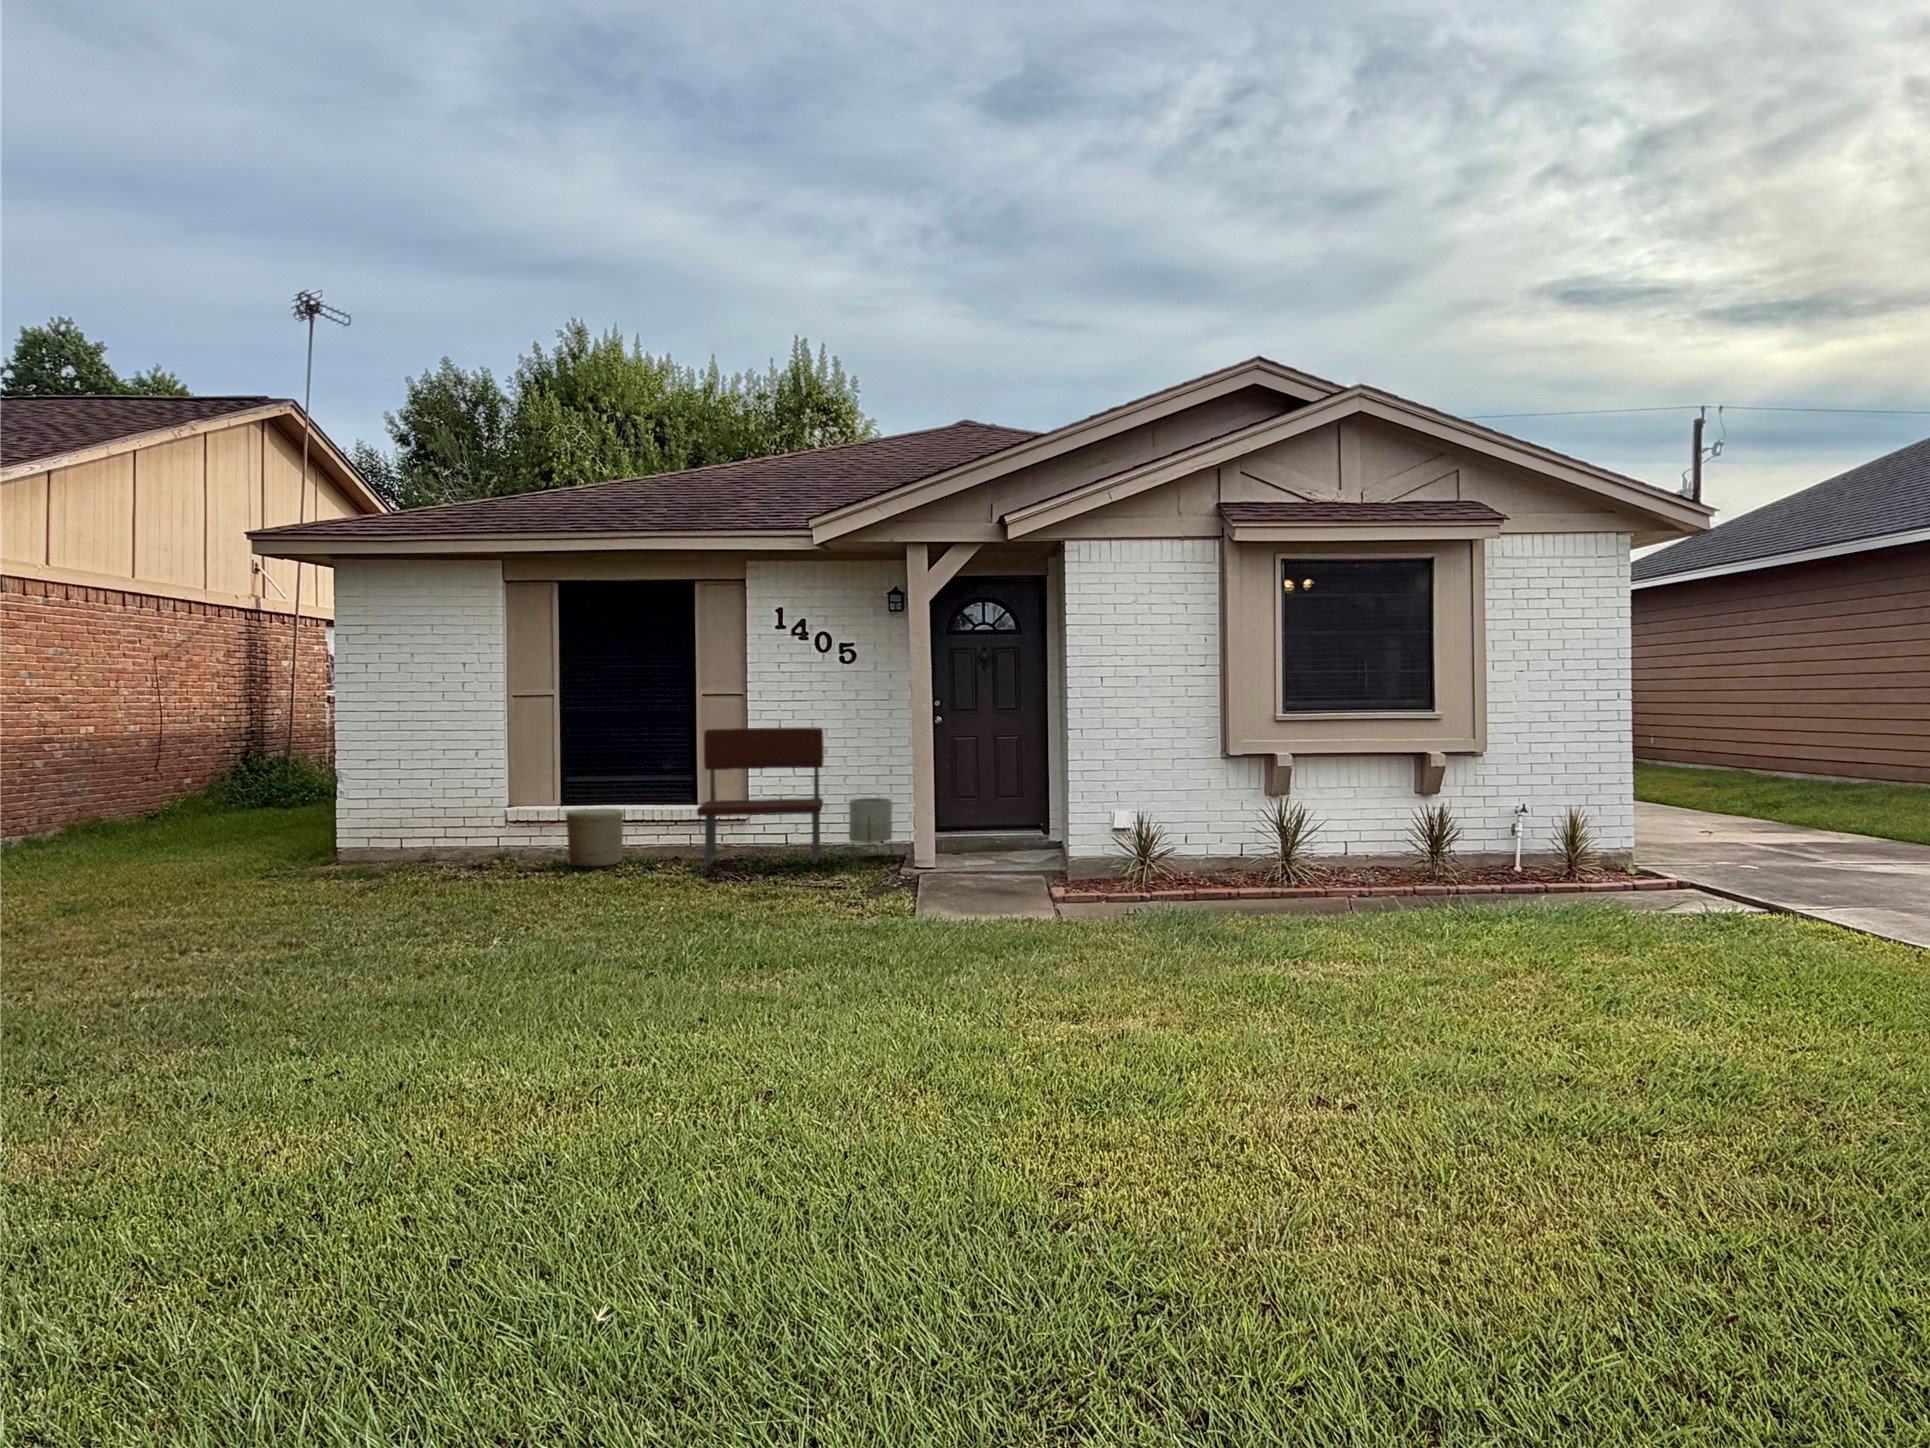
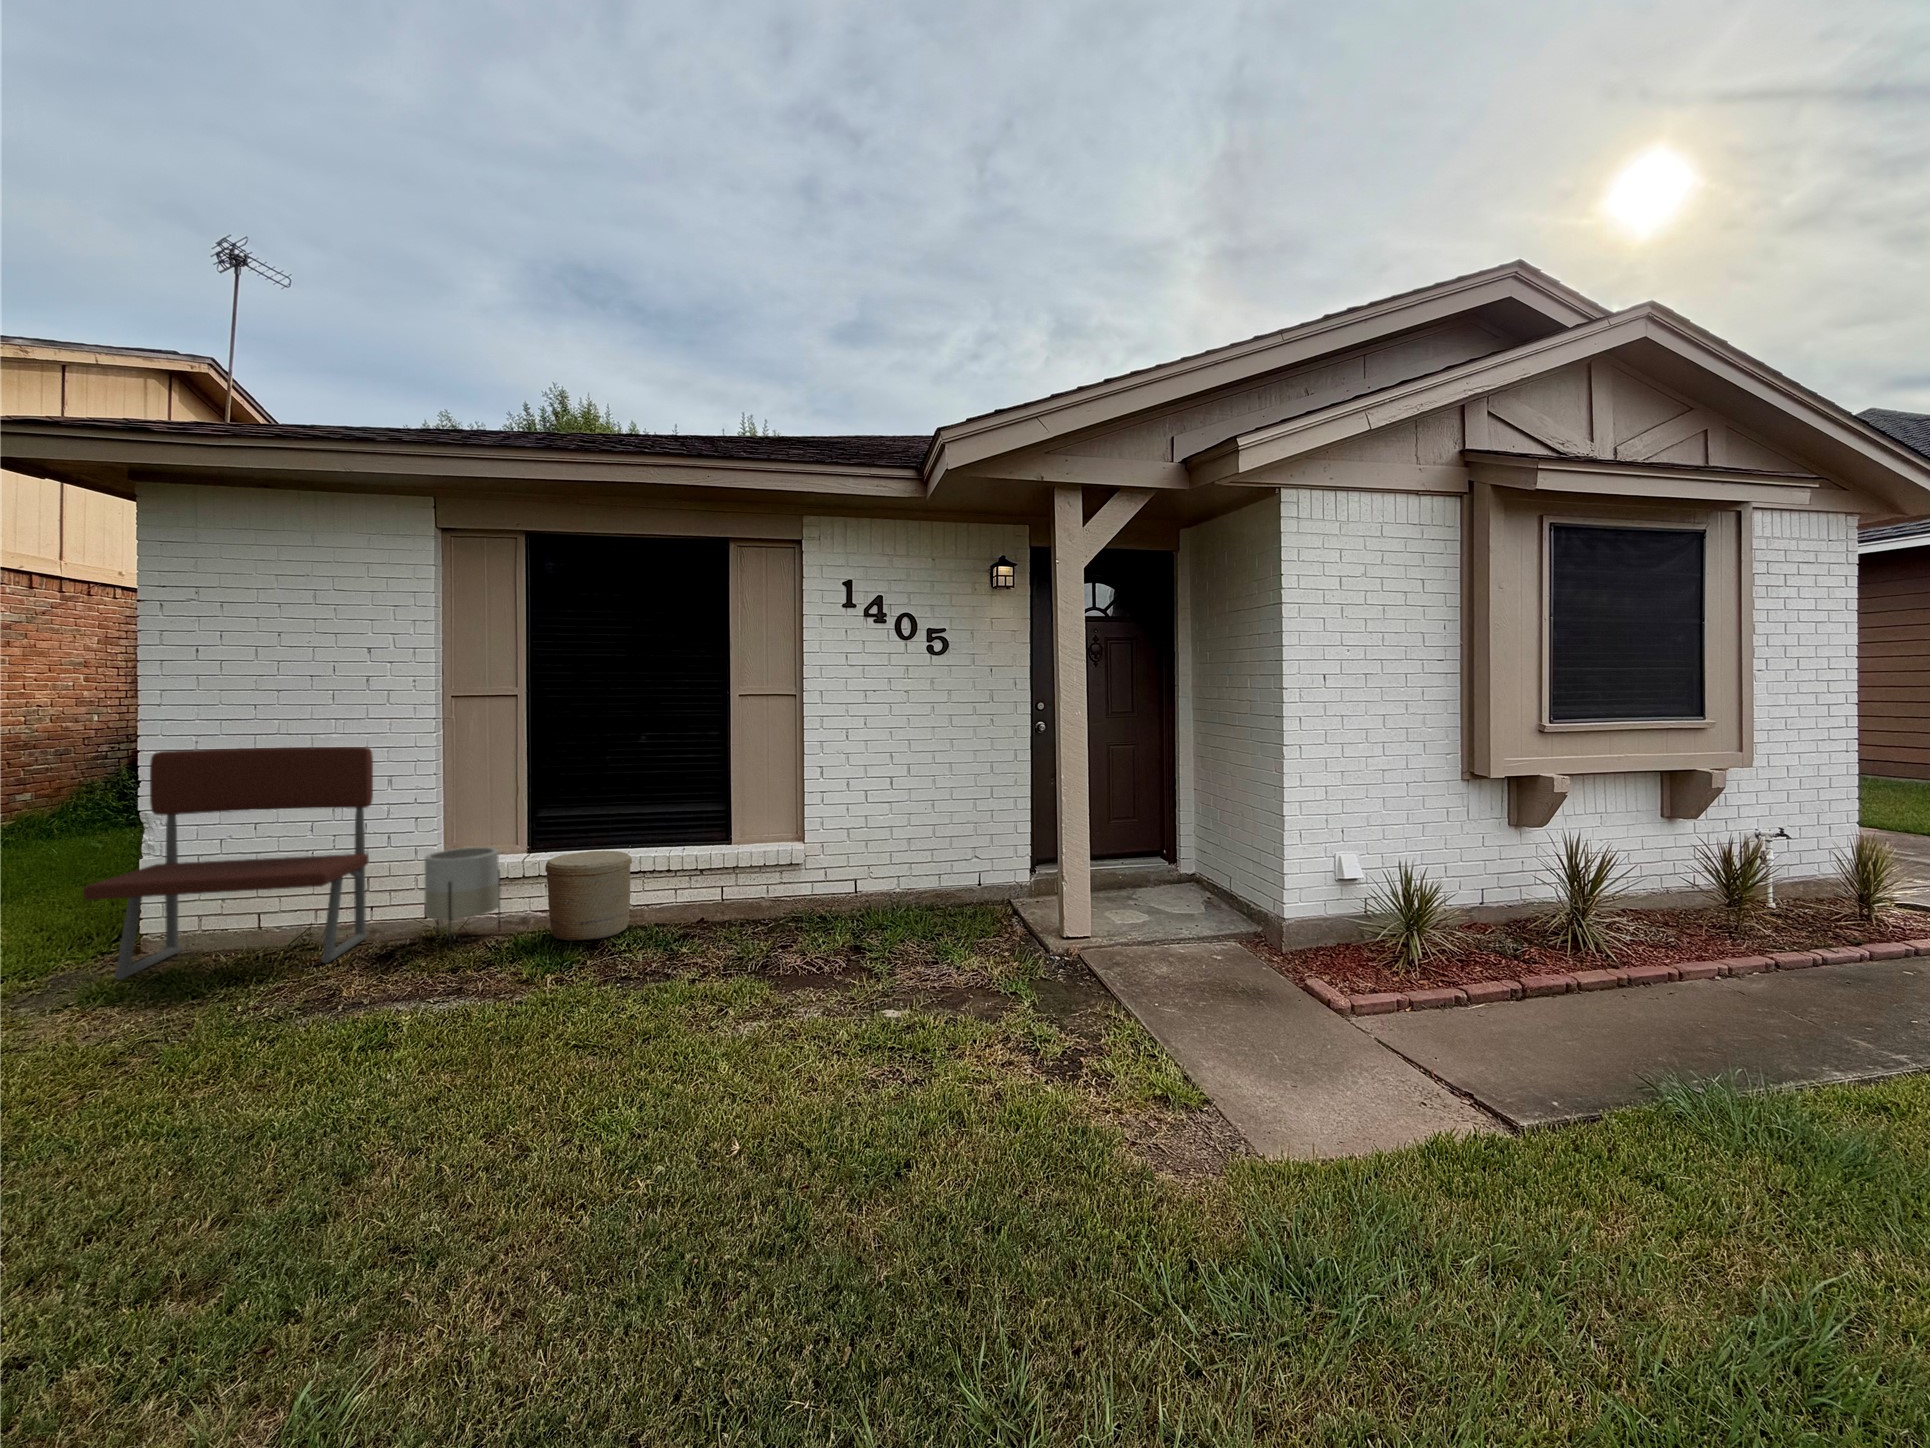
bench: present [697,727,824,867] -> present [83,747,373,980]
planter: present [849,798,892,855] -> present [424,847,500,946]

